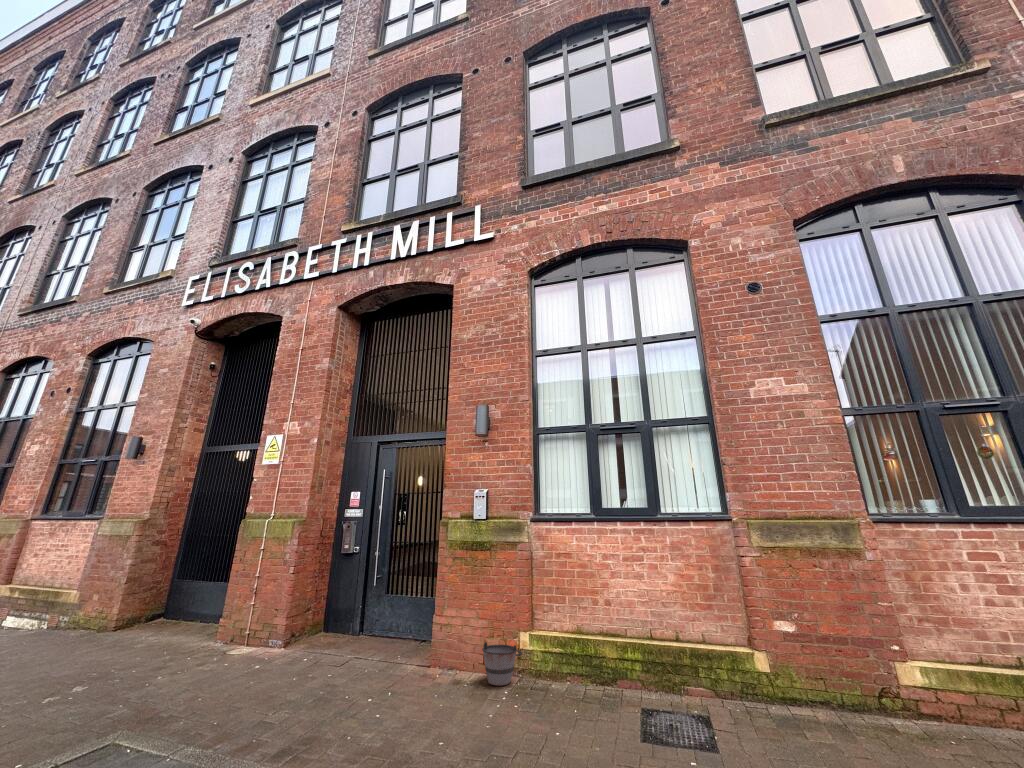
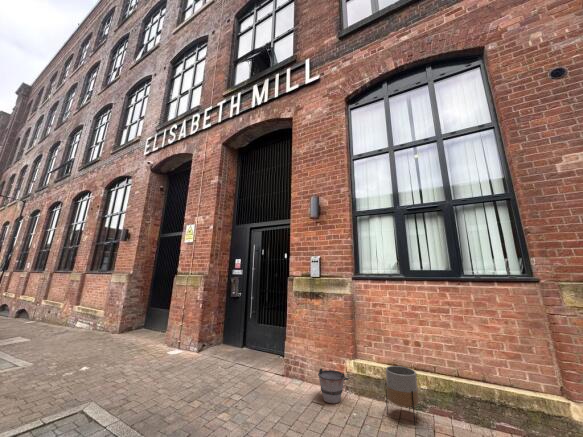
planter: none [568,630,605,697] -> present [385,366,419,425]

